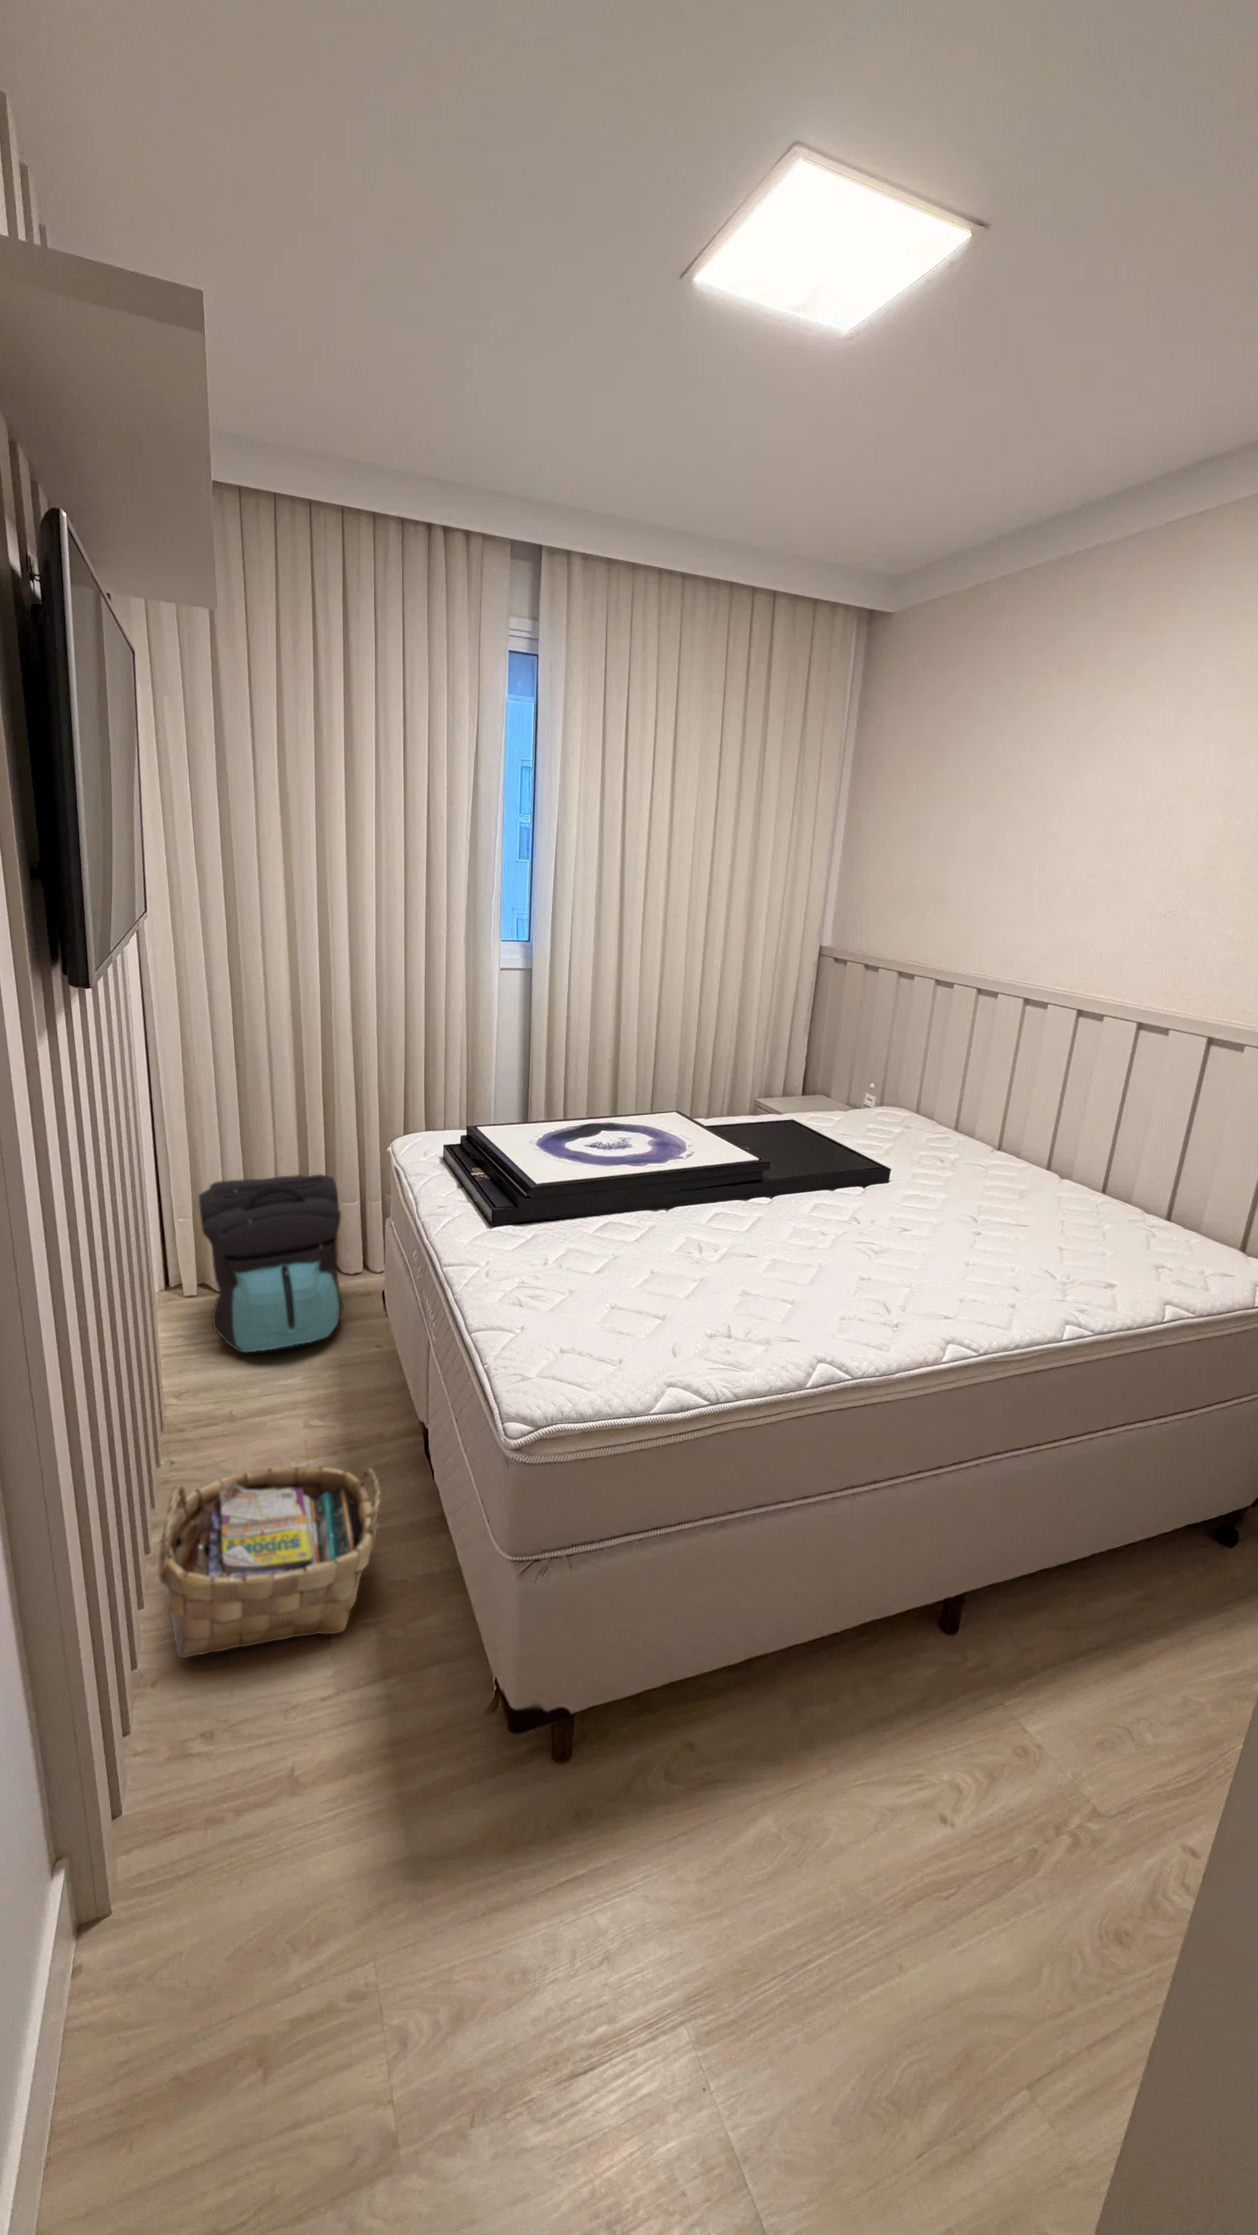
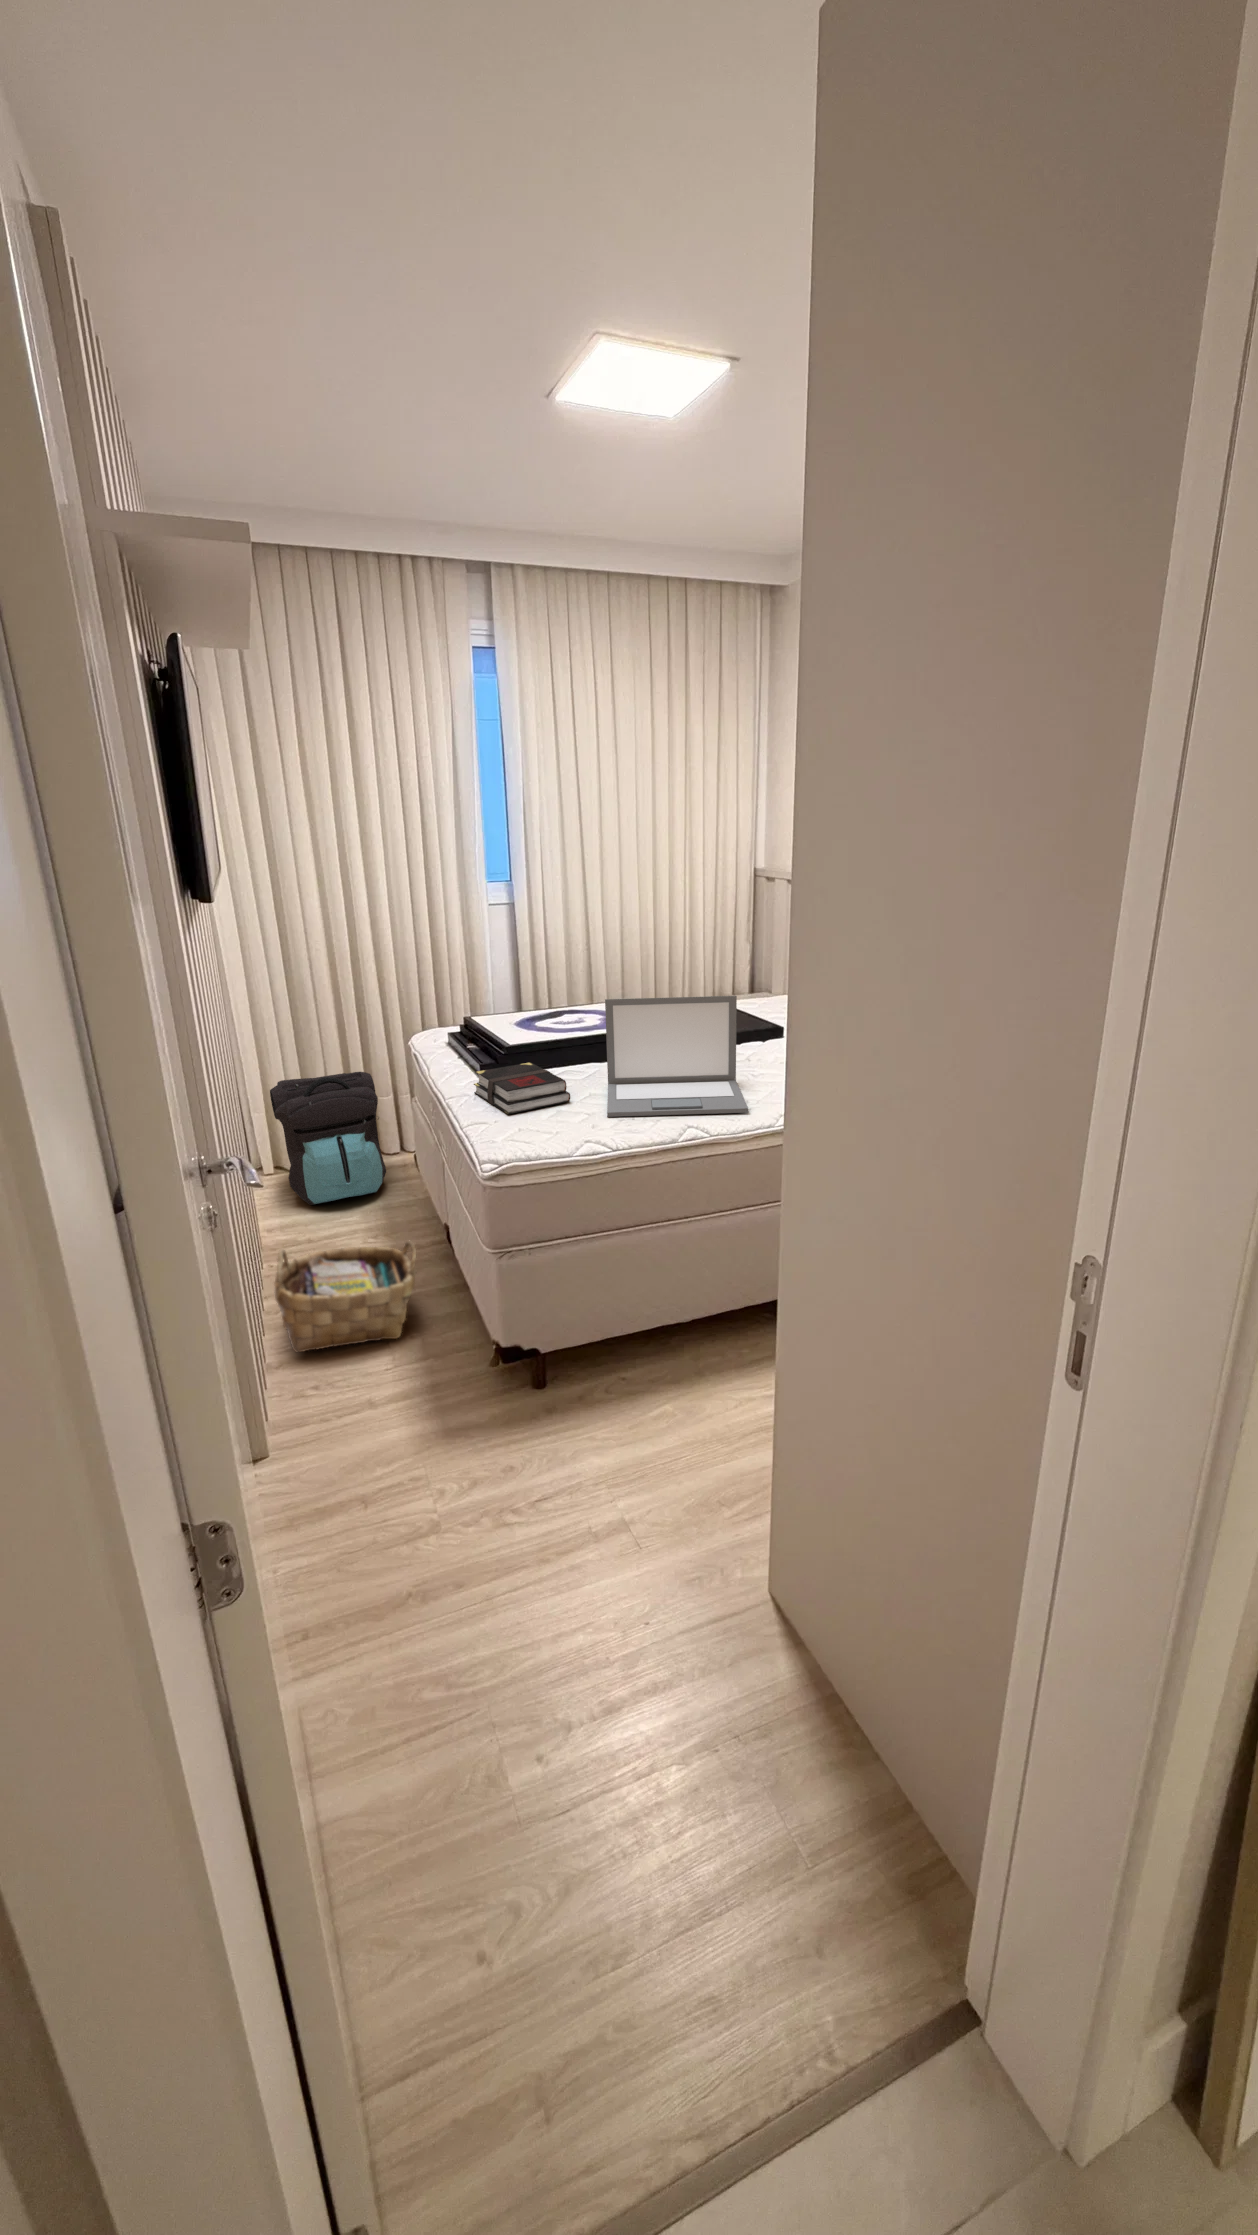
laptop: none [677,1139,904,1337] -> present [605,996,748,1117]
book: none [484,1217,630,1312] -> present [474,1063,570,1114]

